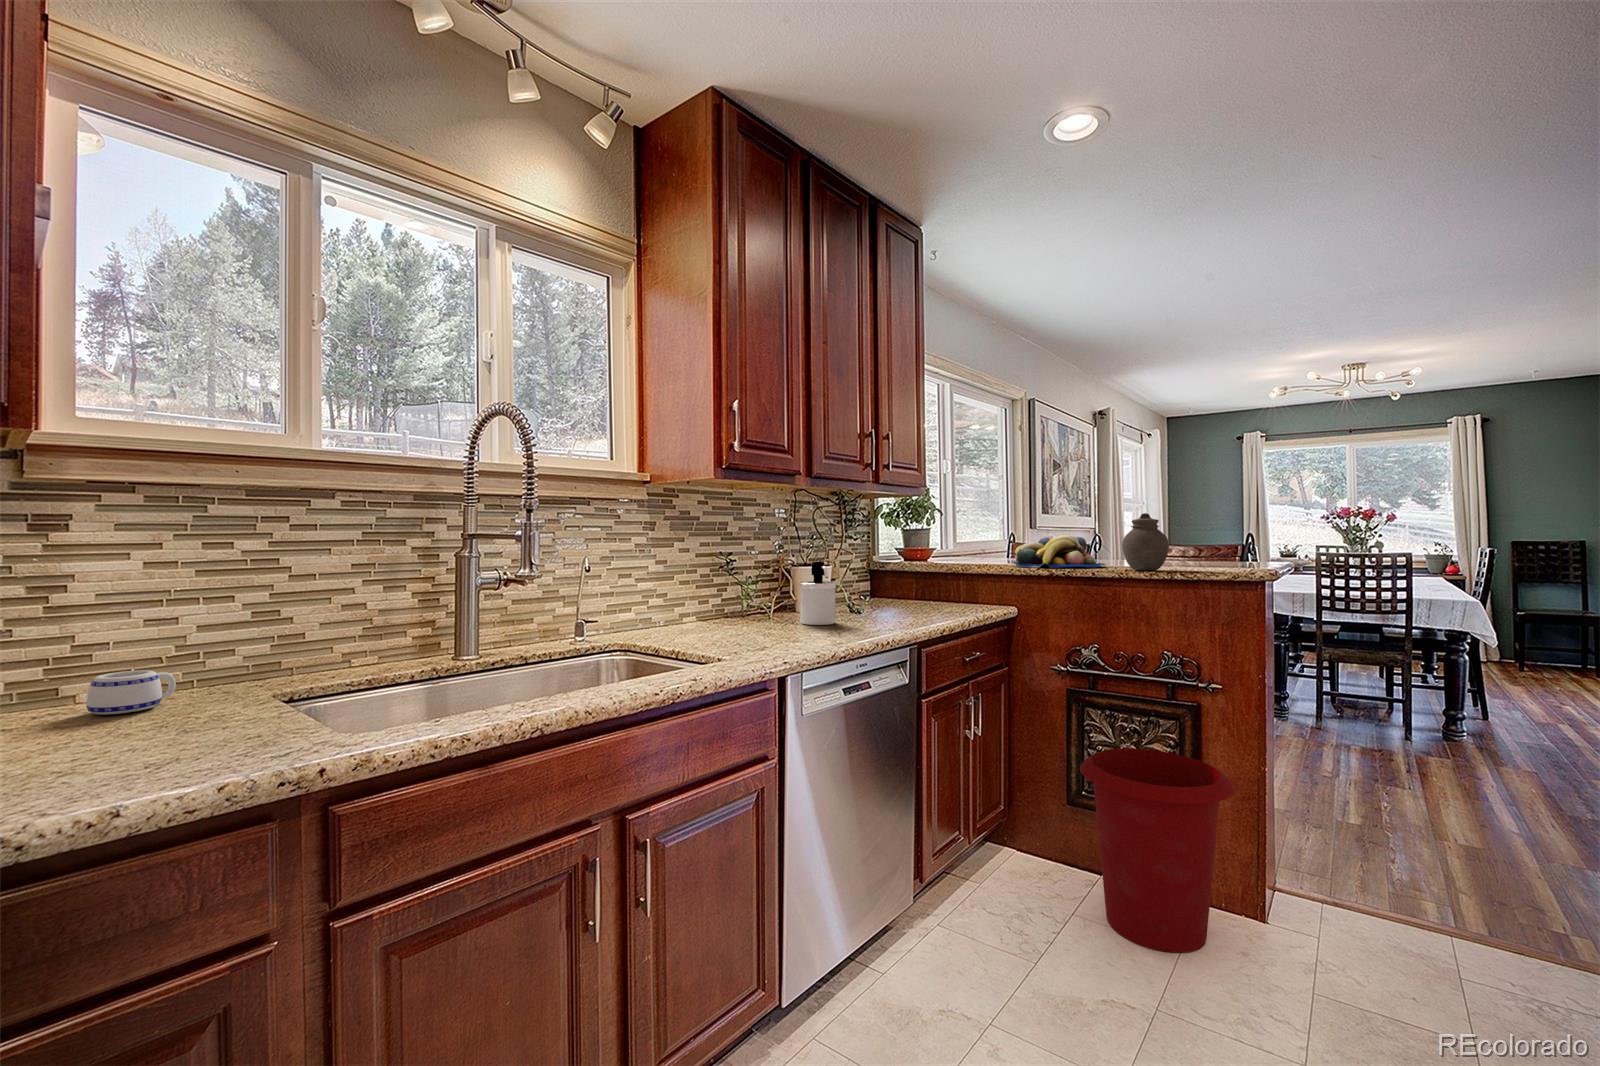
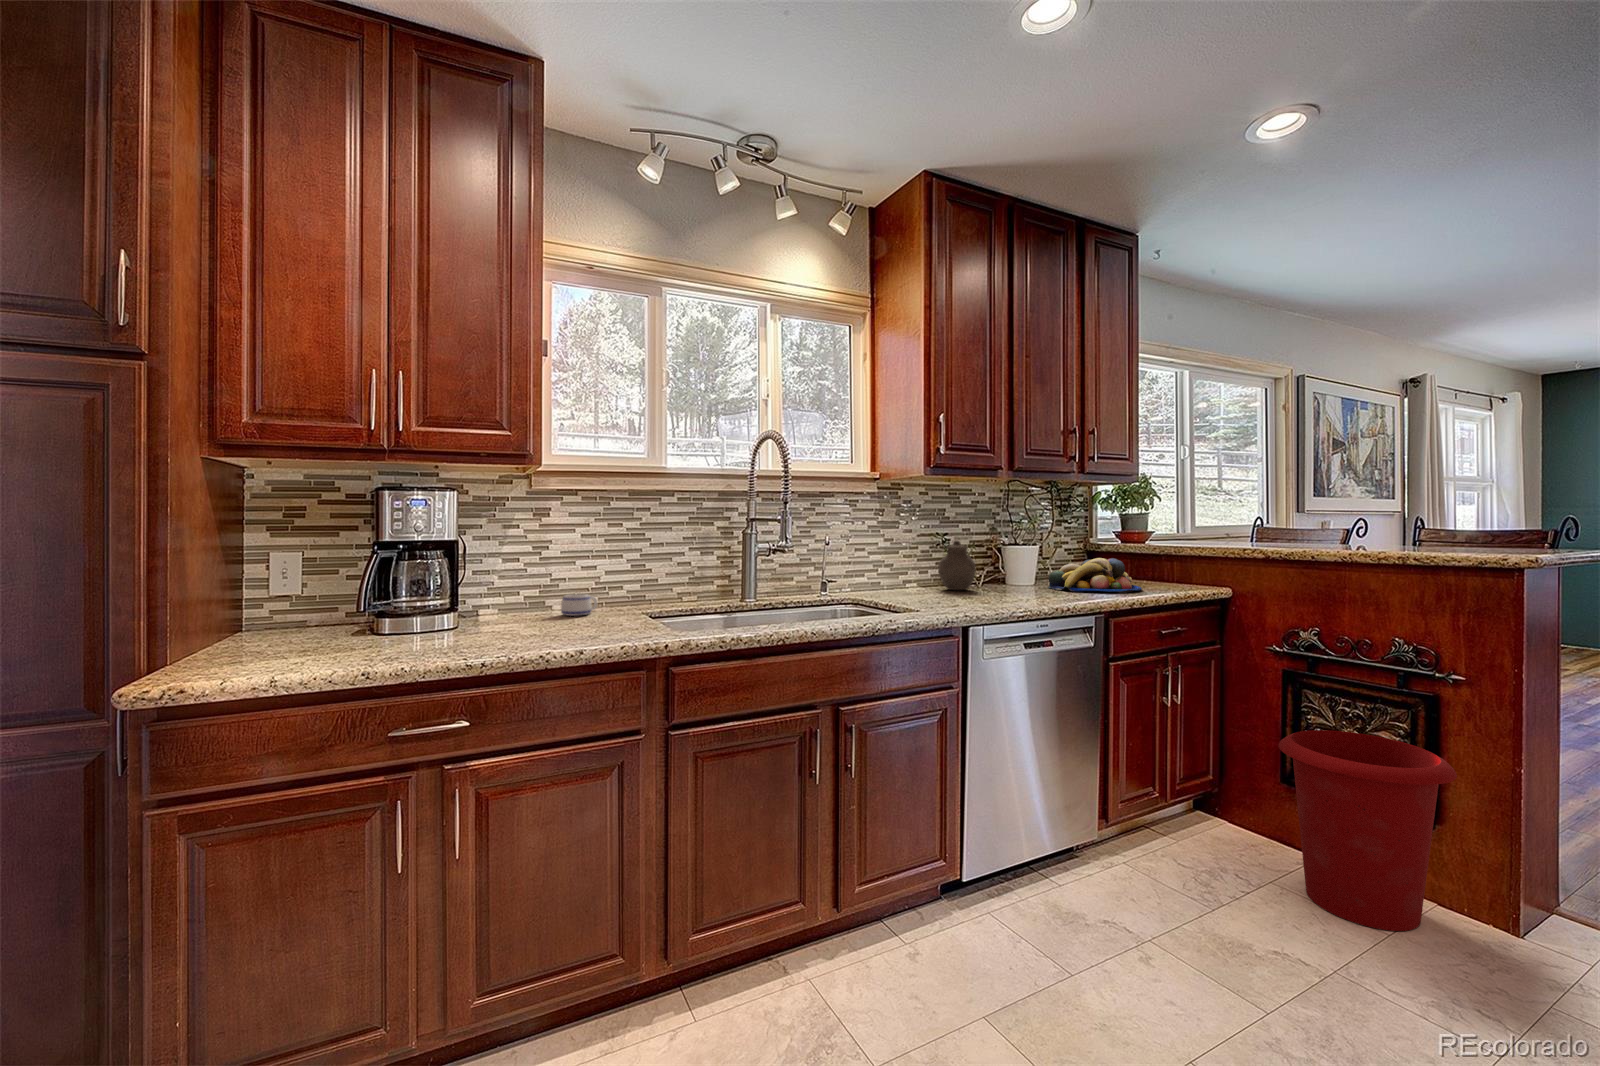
jar: present [1122,513,1169,570] -> present [938,541,976,590]
fruit bowl: present [1014,534,1105,568] -> present [1048,558,1142,592]
soap dispenser: present [799,562,837,625] -> none [1001,542,1034,595]

